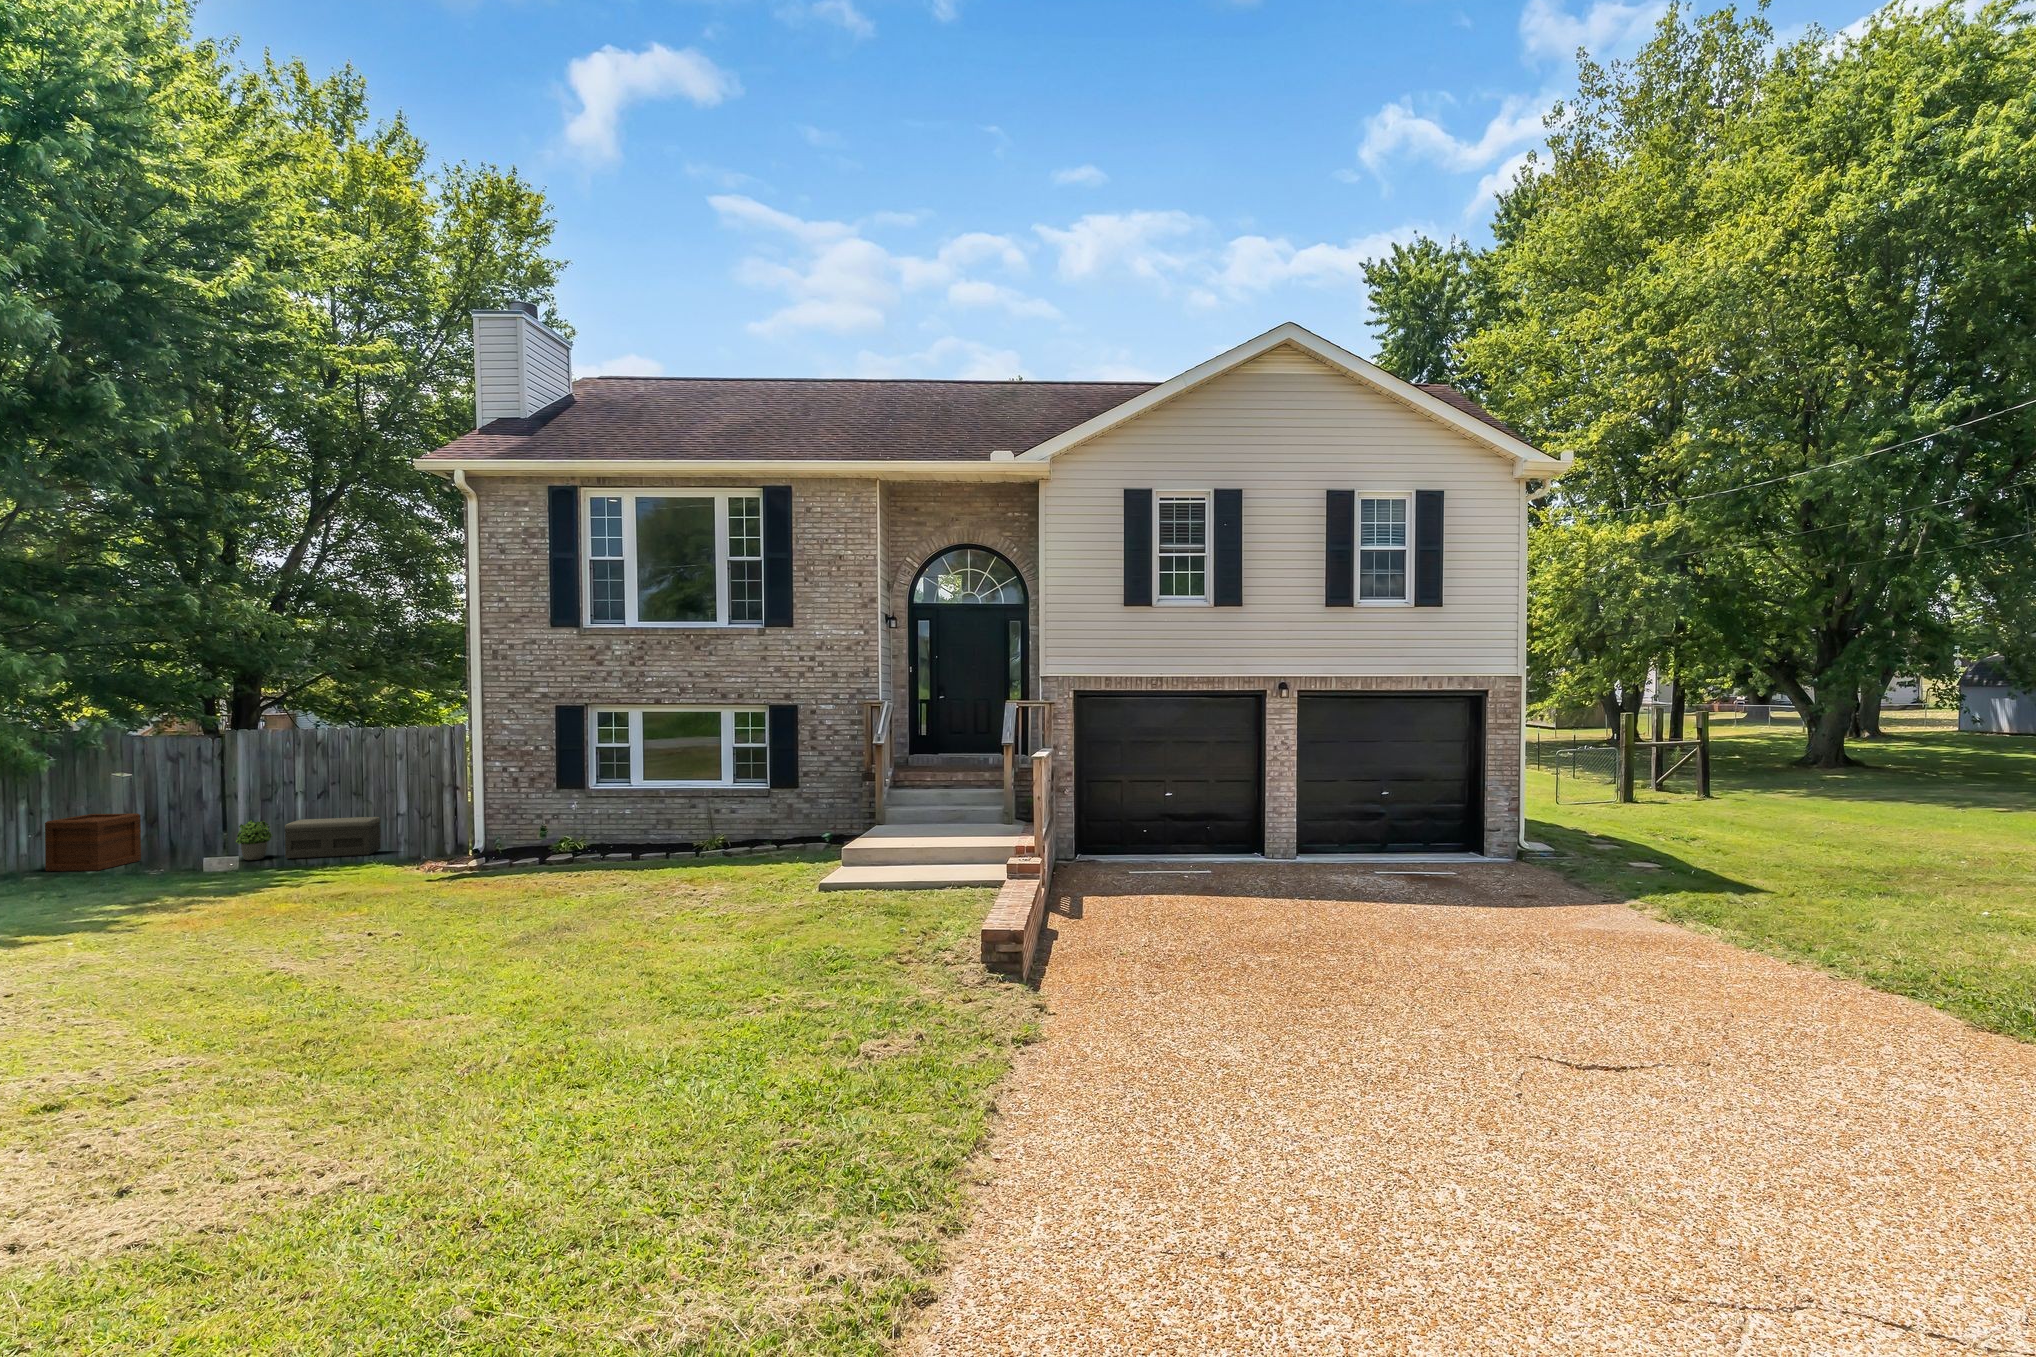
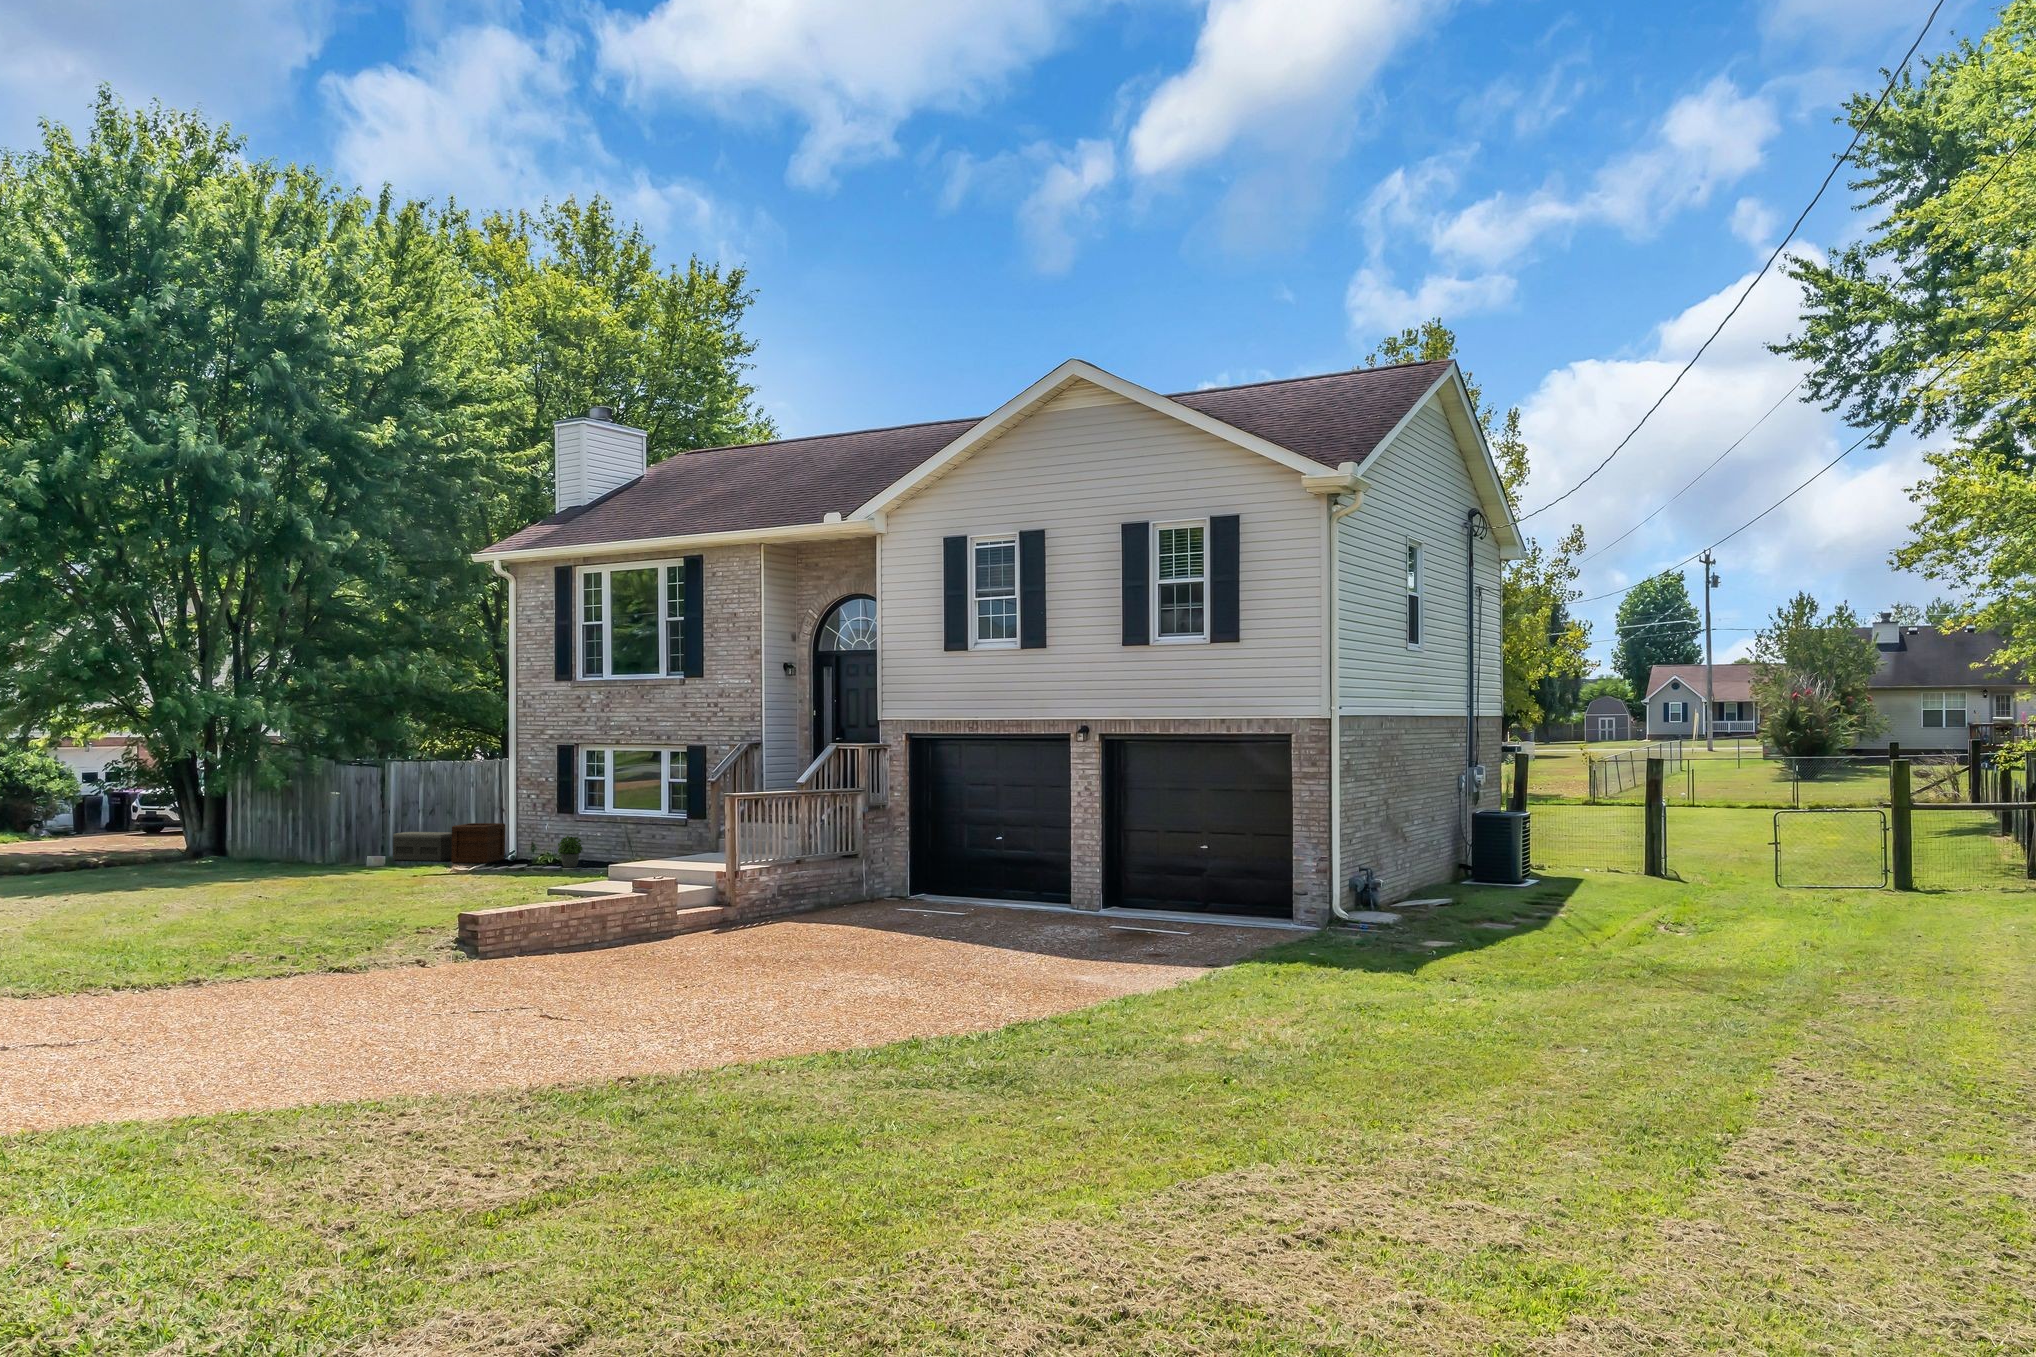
wooden crate: present [45,814,141,872] -> present [451,823,505,863]
potted plant: present [236,820,272,860] -> present [558,836,583,868]

